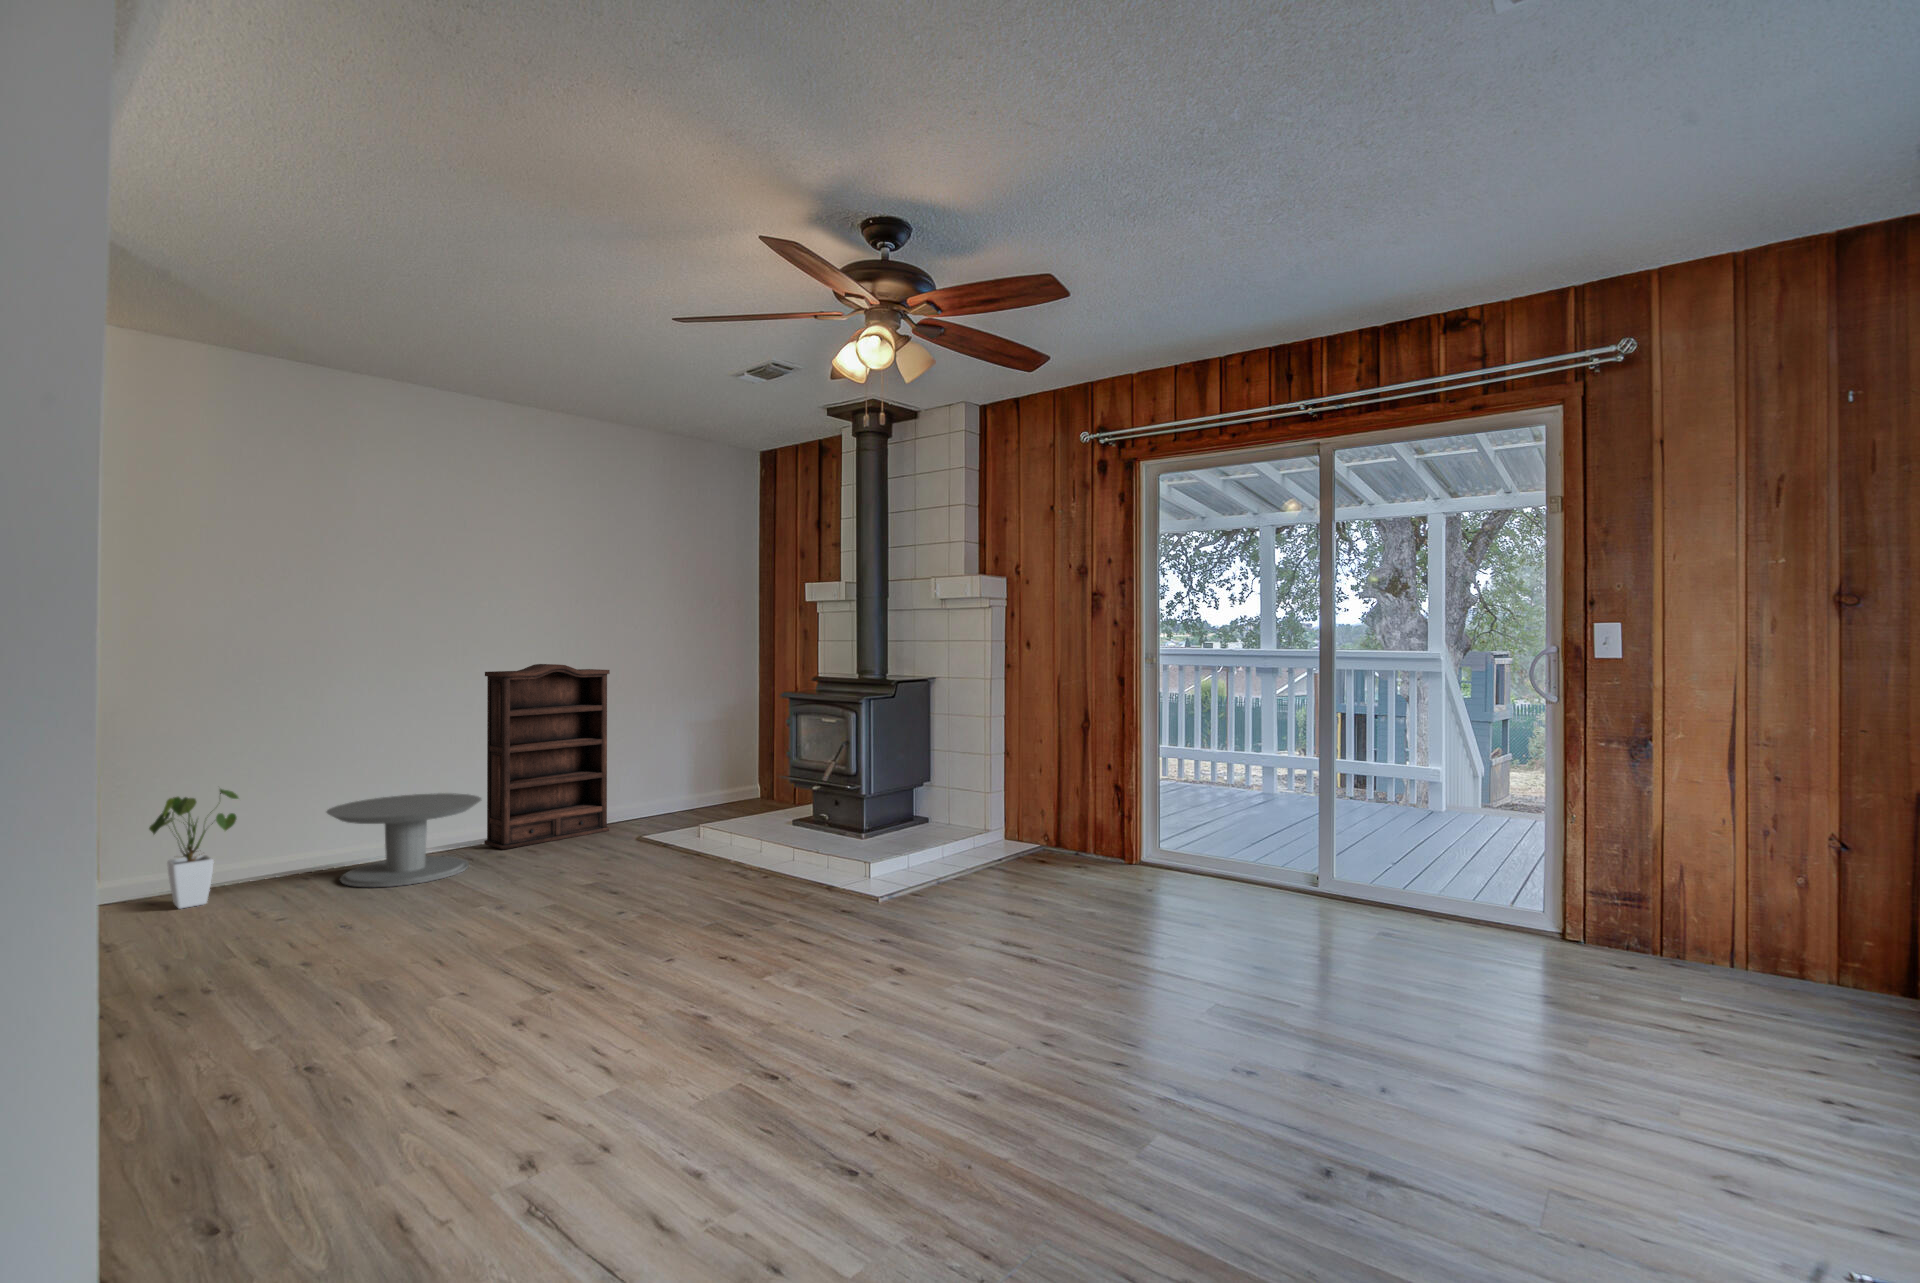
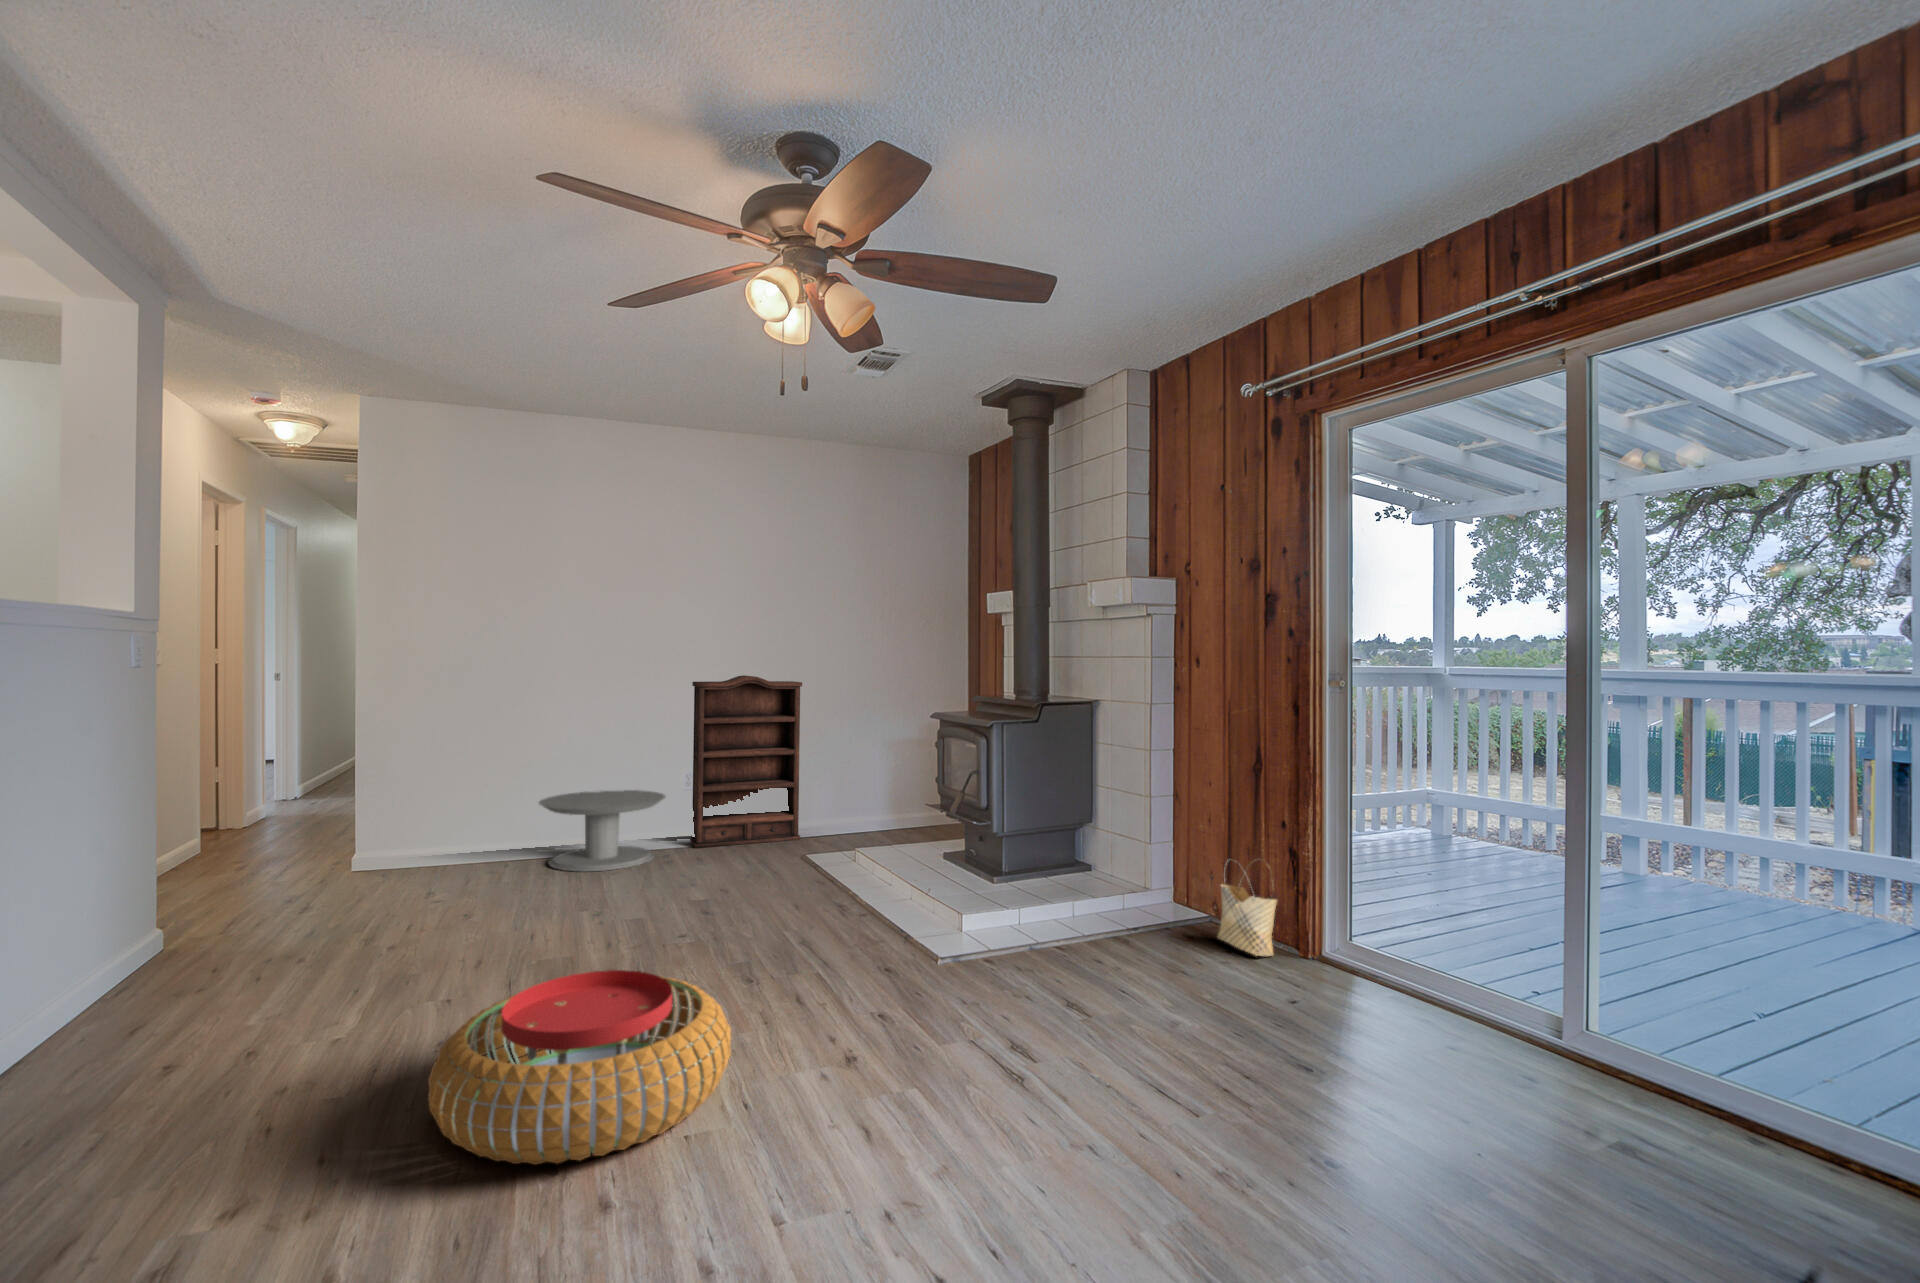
house plant: present [149,789,238,909] -> none [411,771,489,870]
woven basket: none [1064,794,1112,866] -> present [1217,862,1277,956]
pouf: none [604,929,859,1090] -> present [428,970,731,1165]

